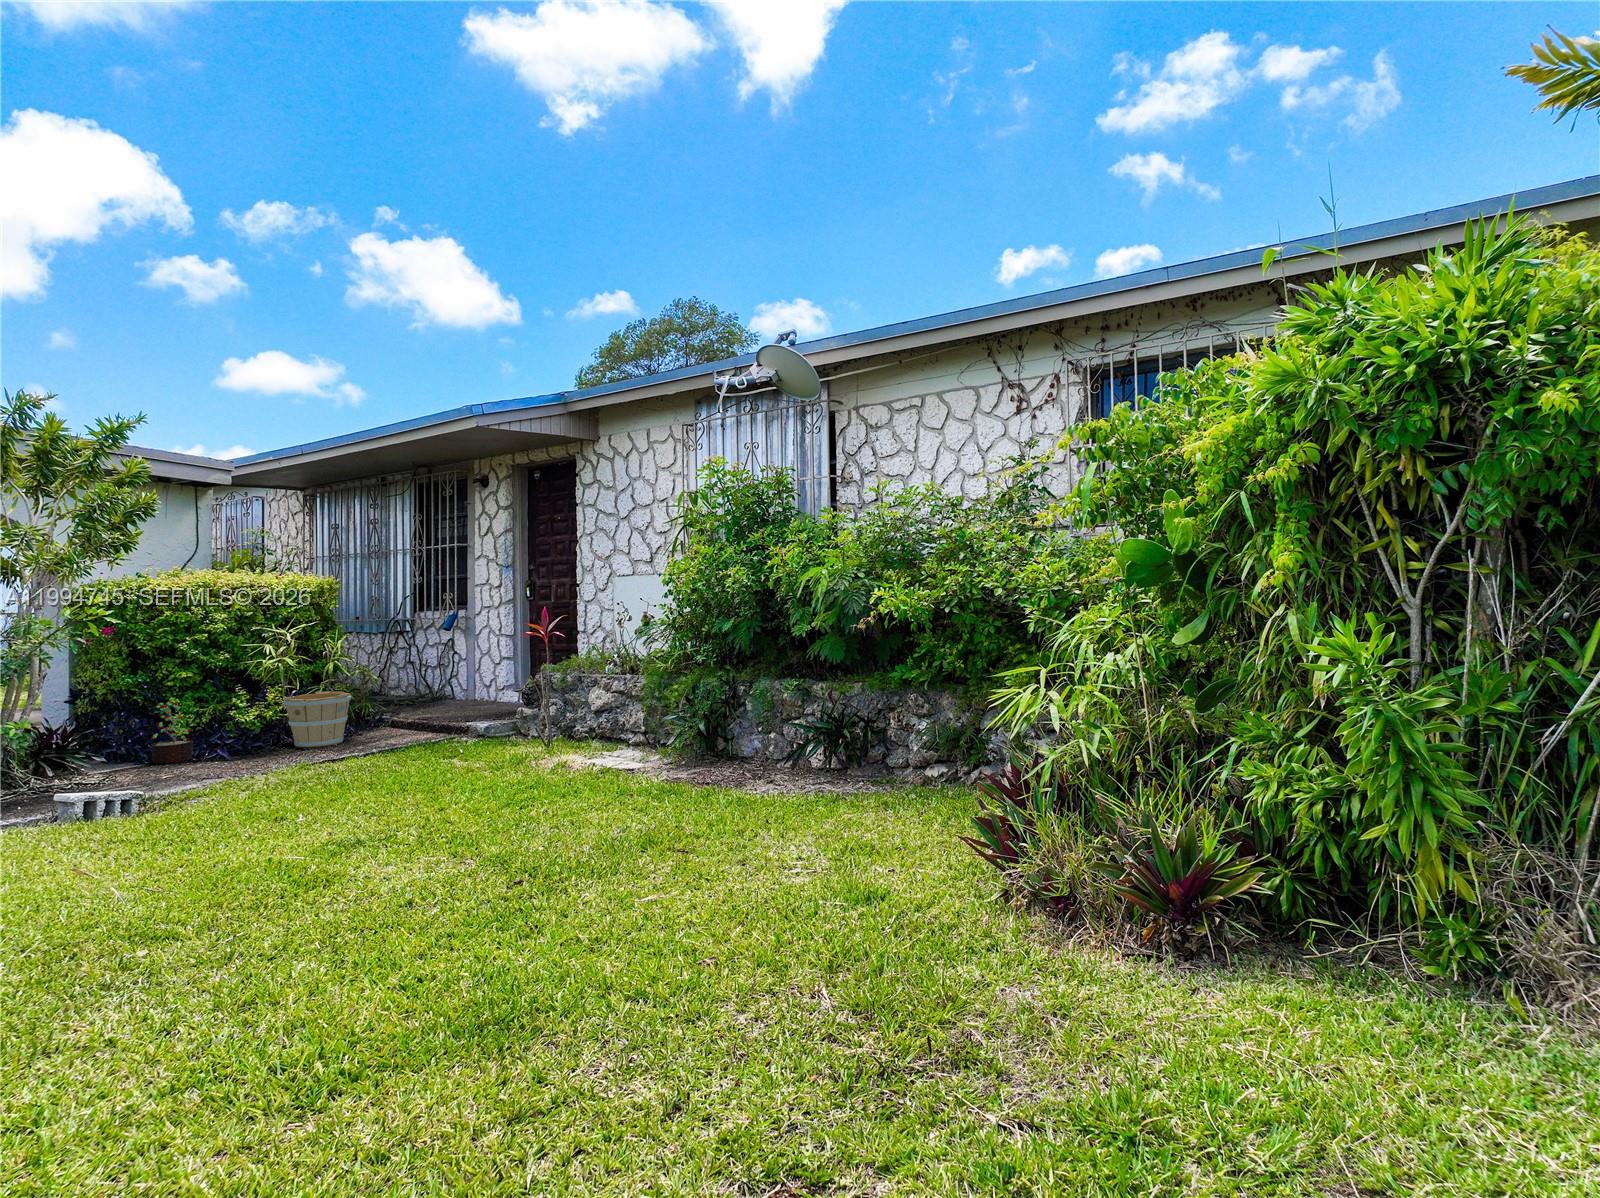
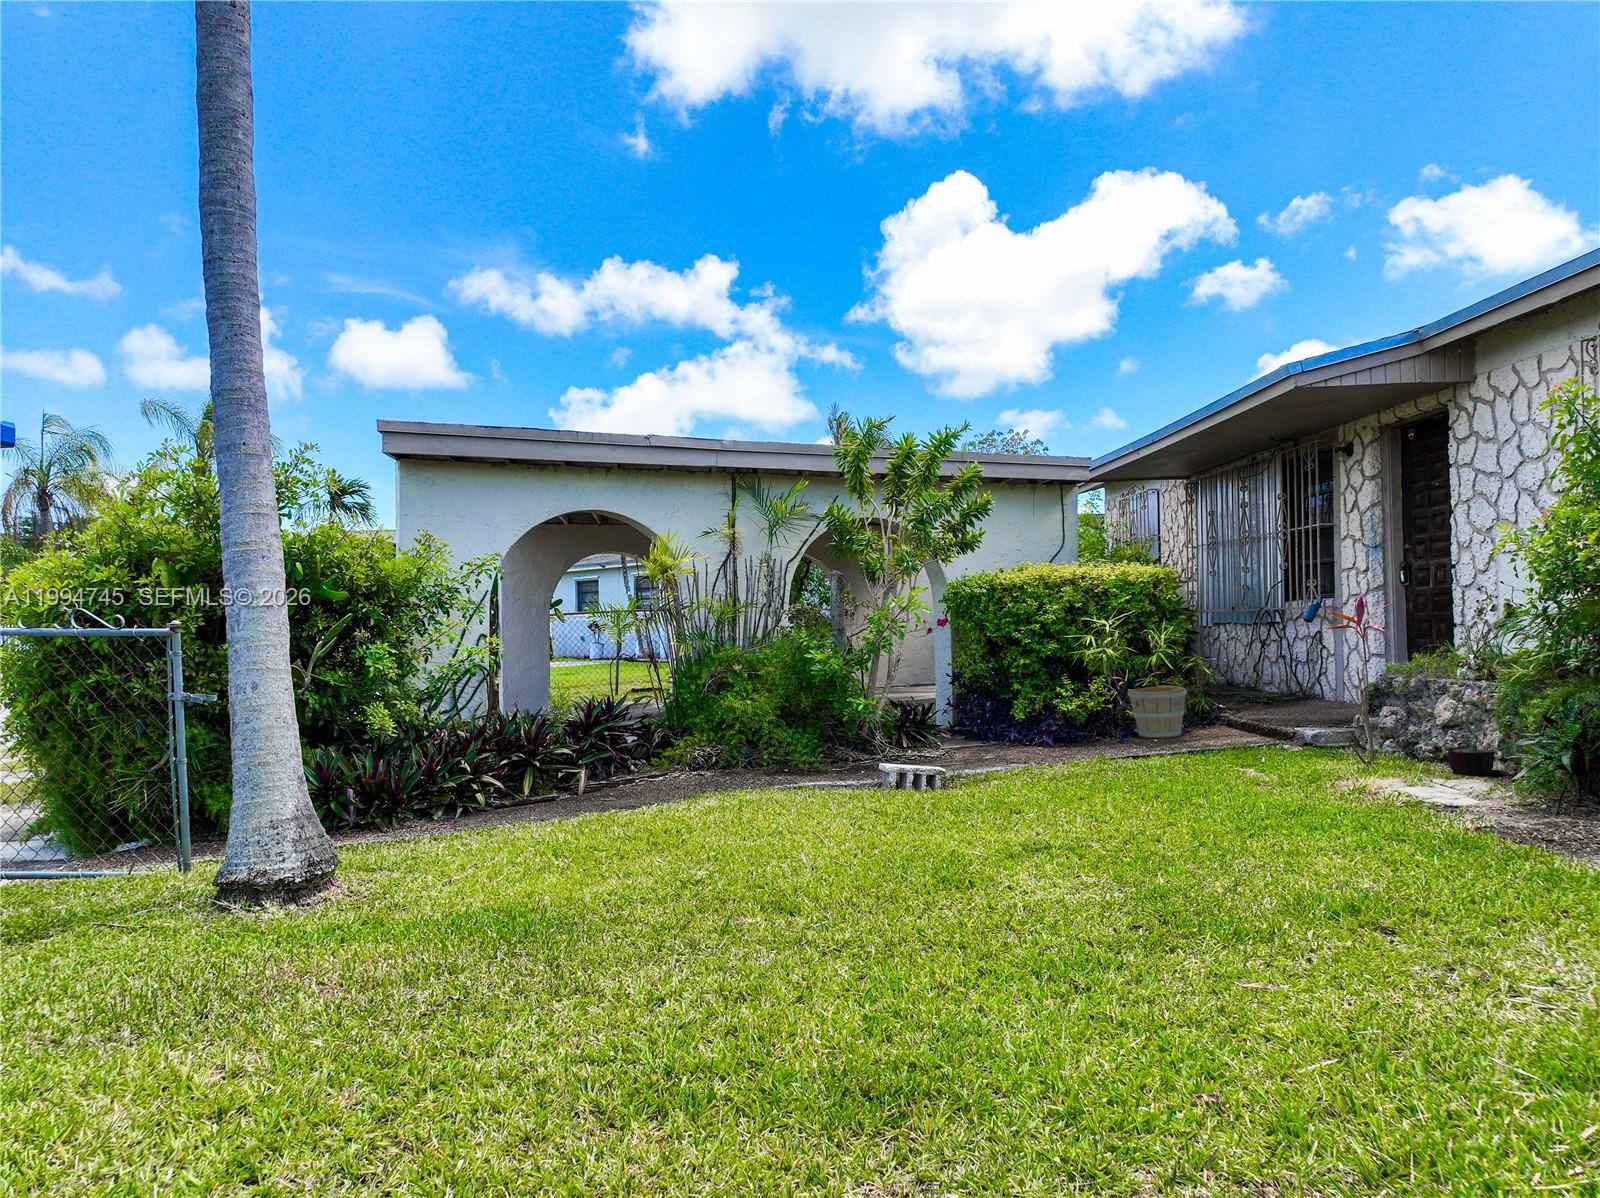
decorative plant: present [151,701,193,764] -> present [1448,699,1498,775]

